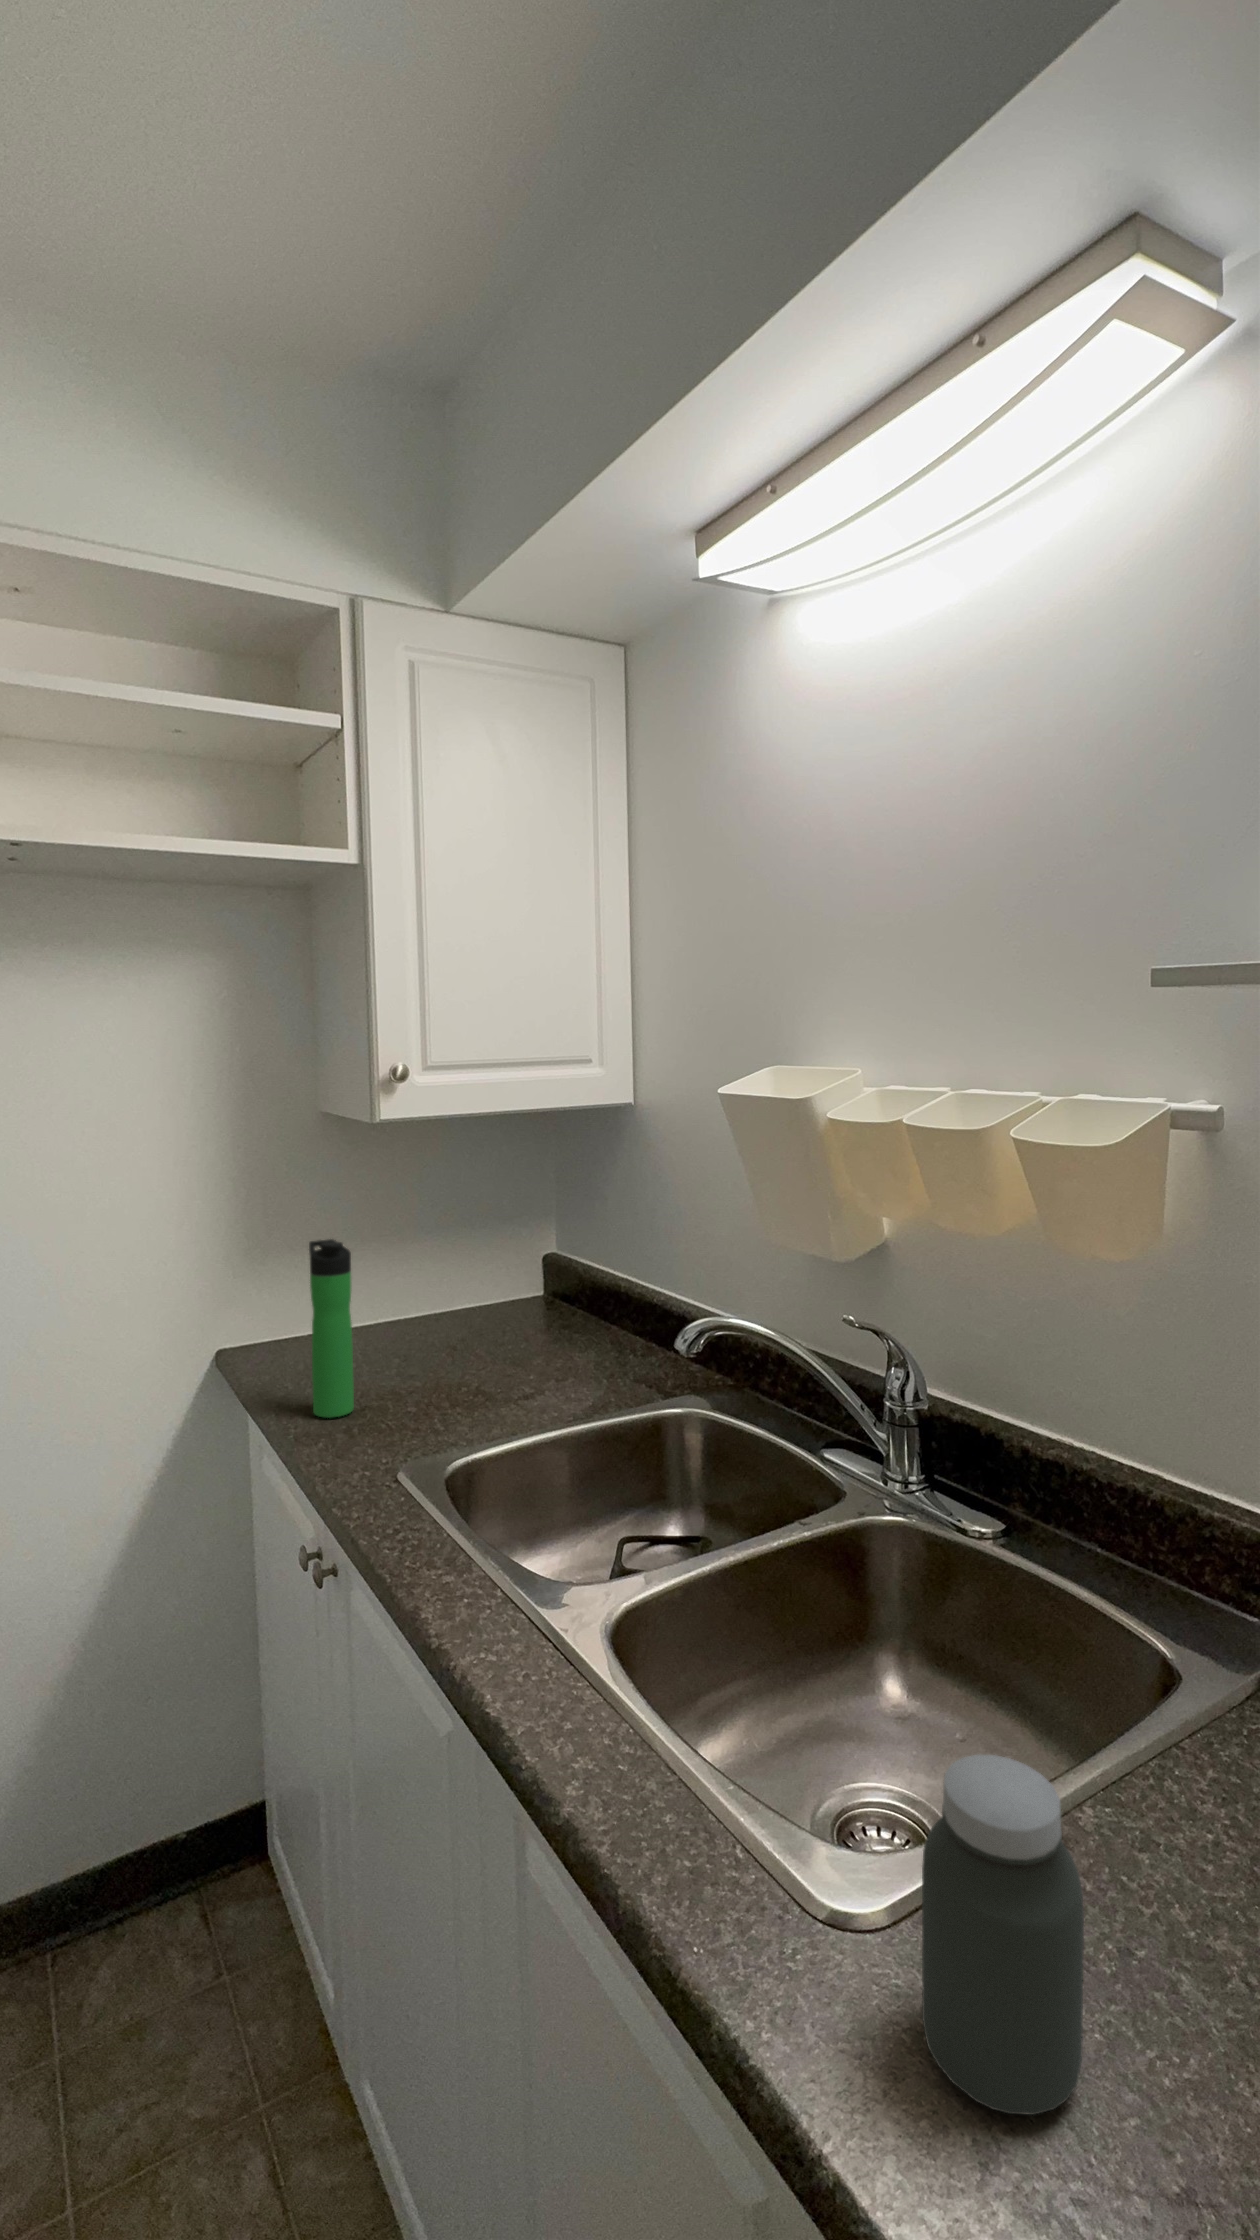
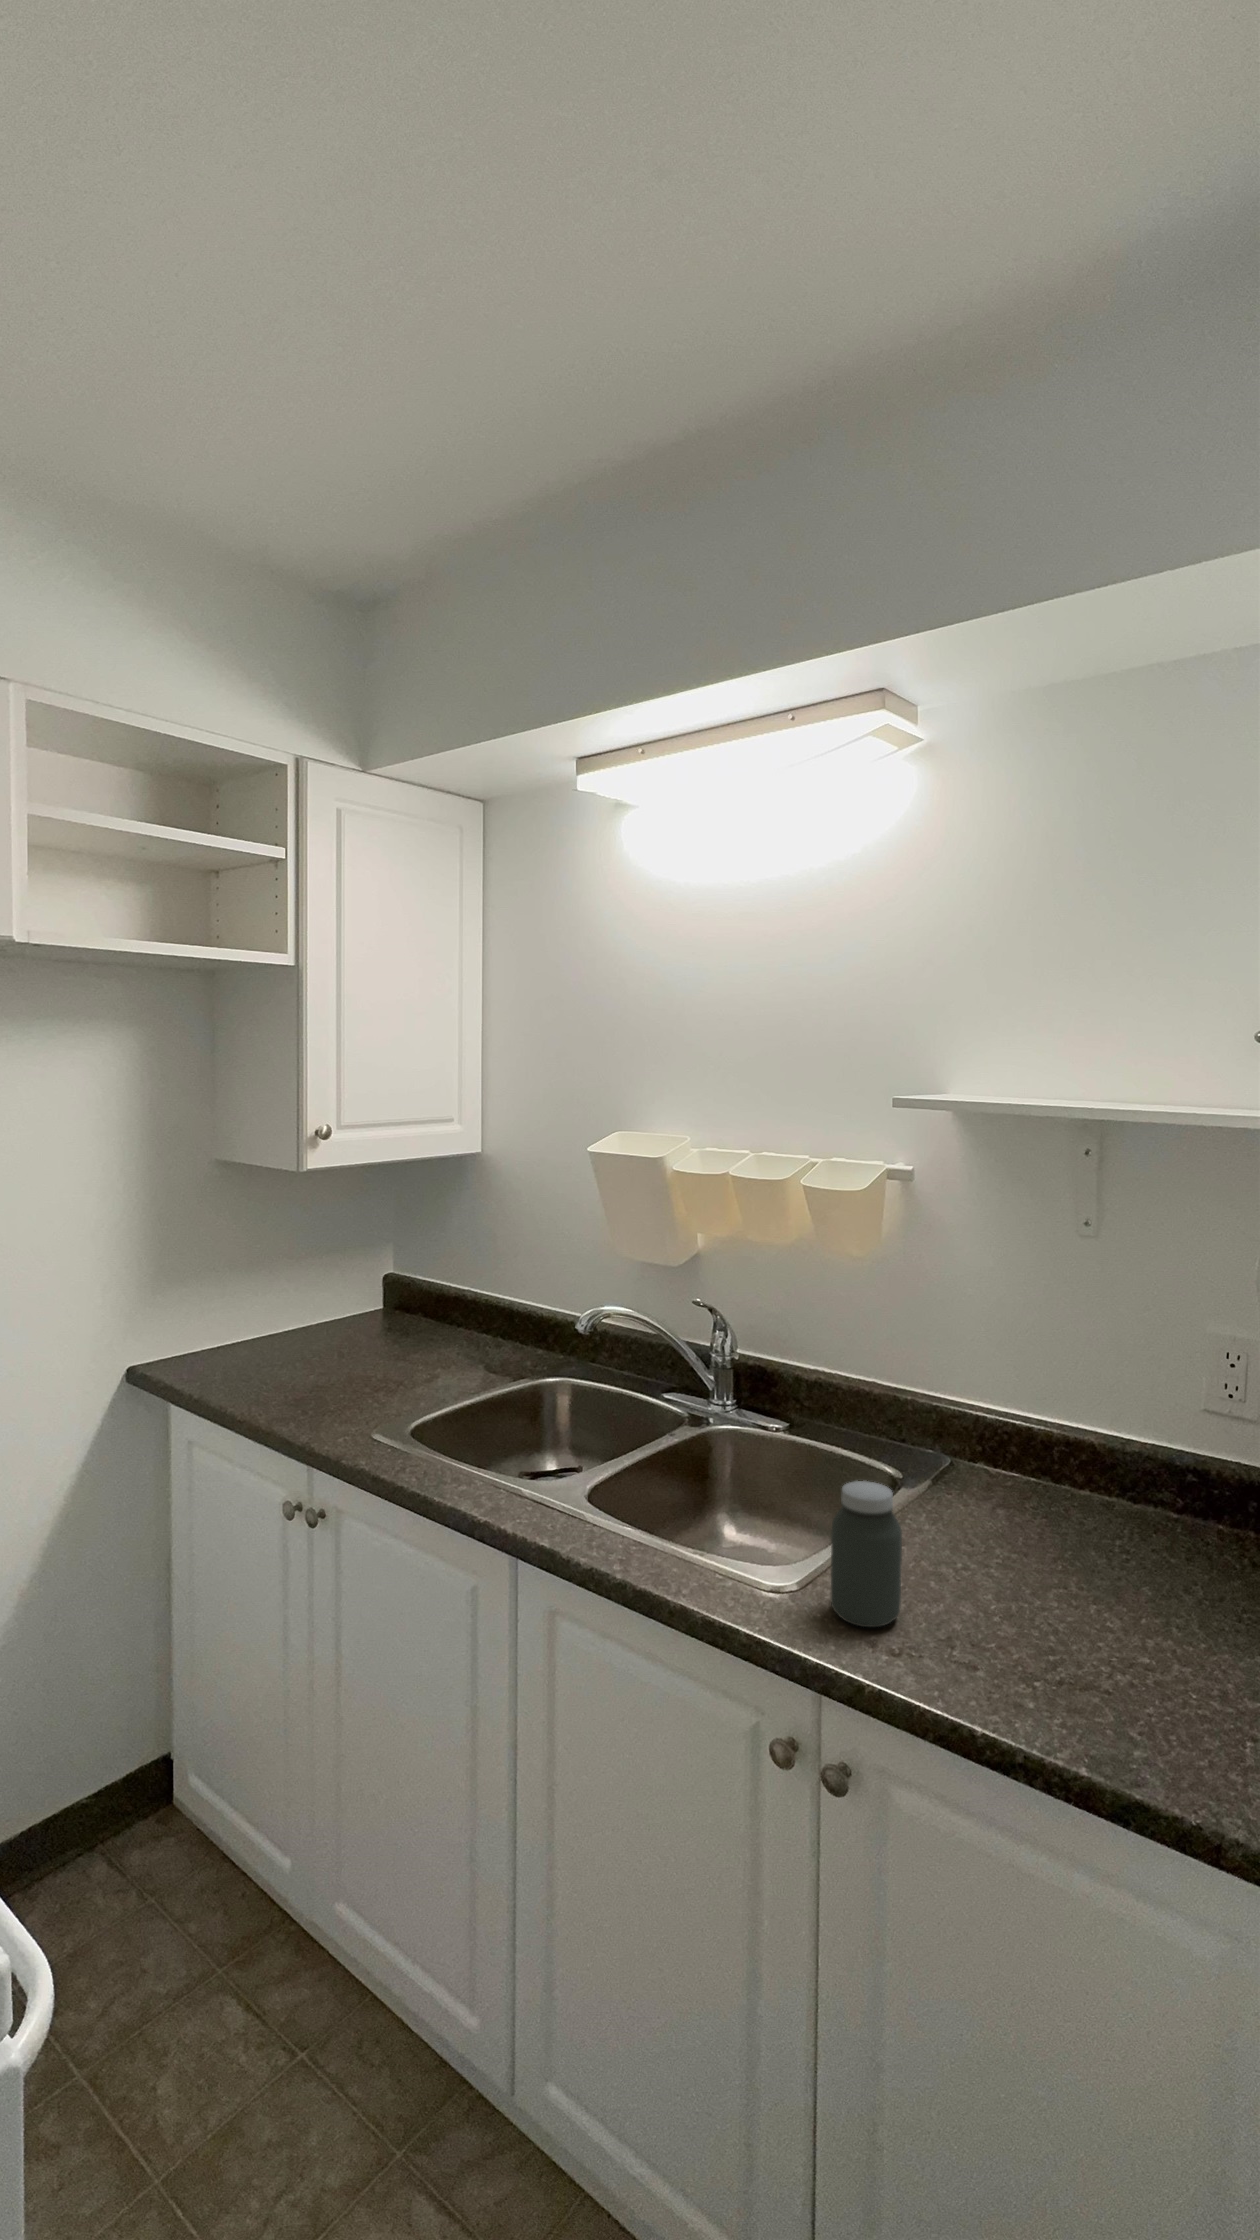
bottle: present [309,1239,354,1418] -> none [259,1266,299,1406]

